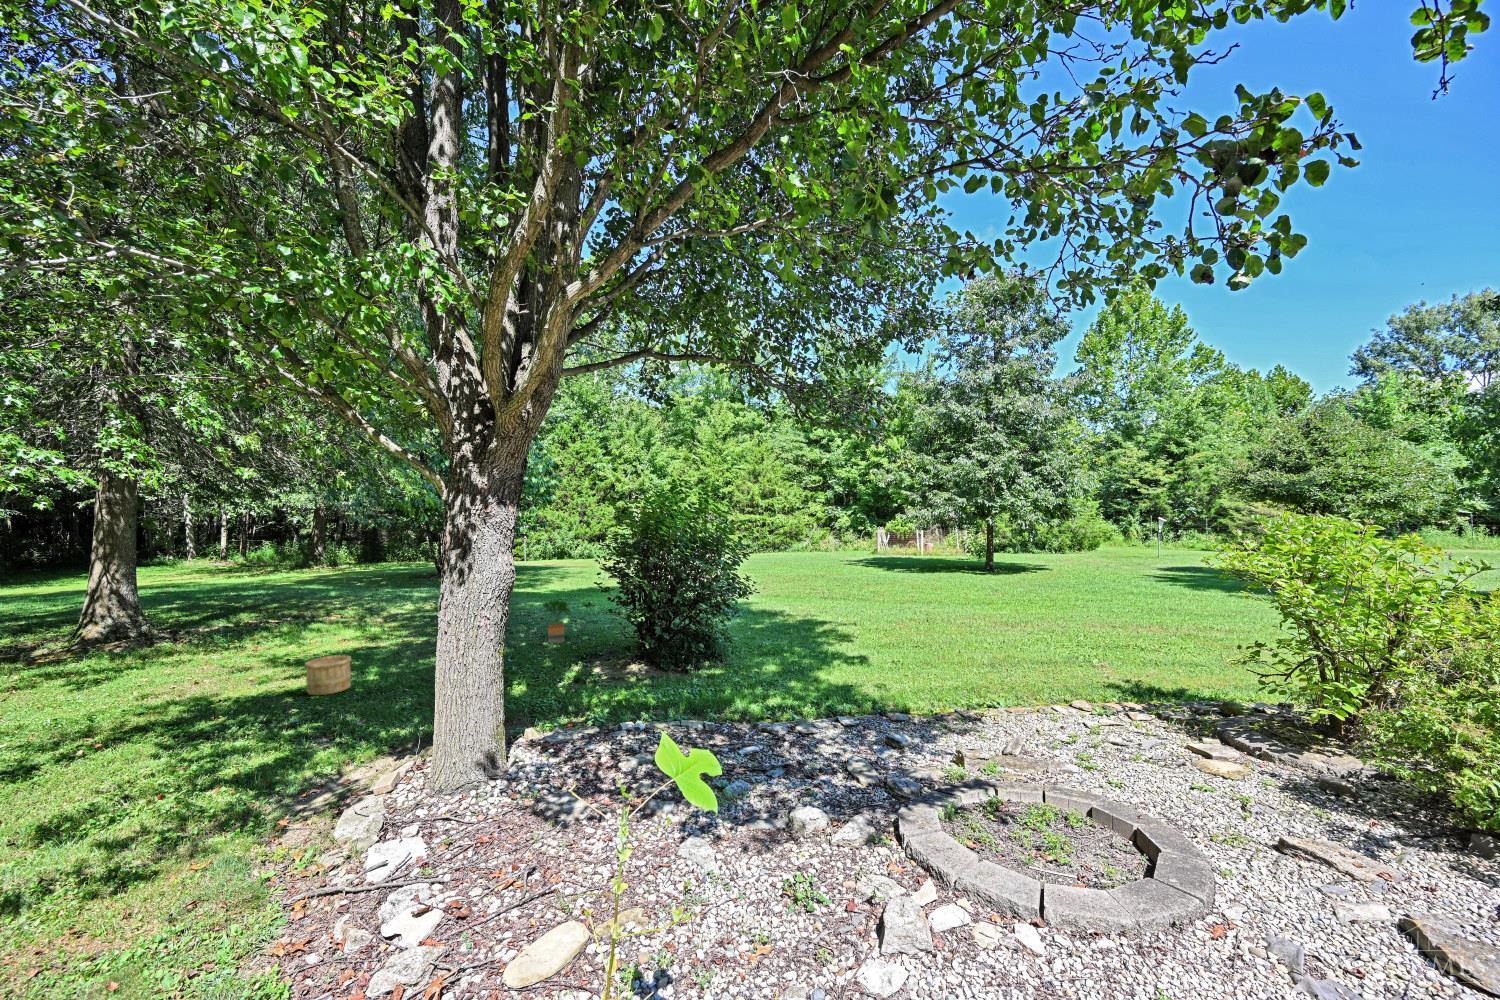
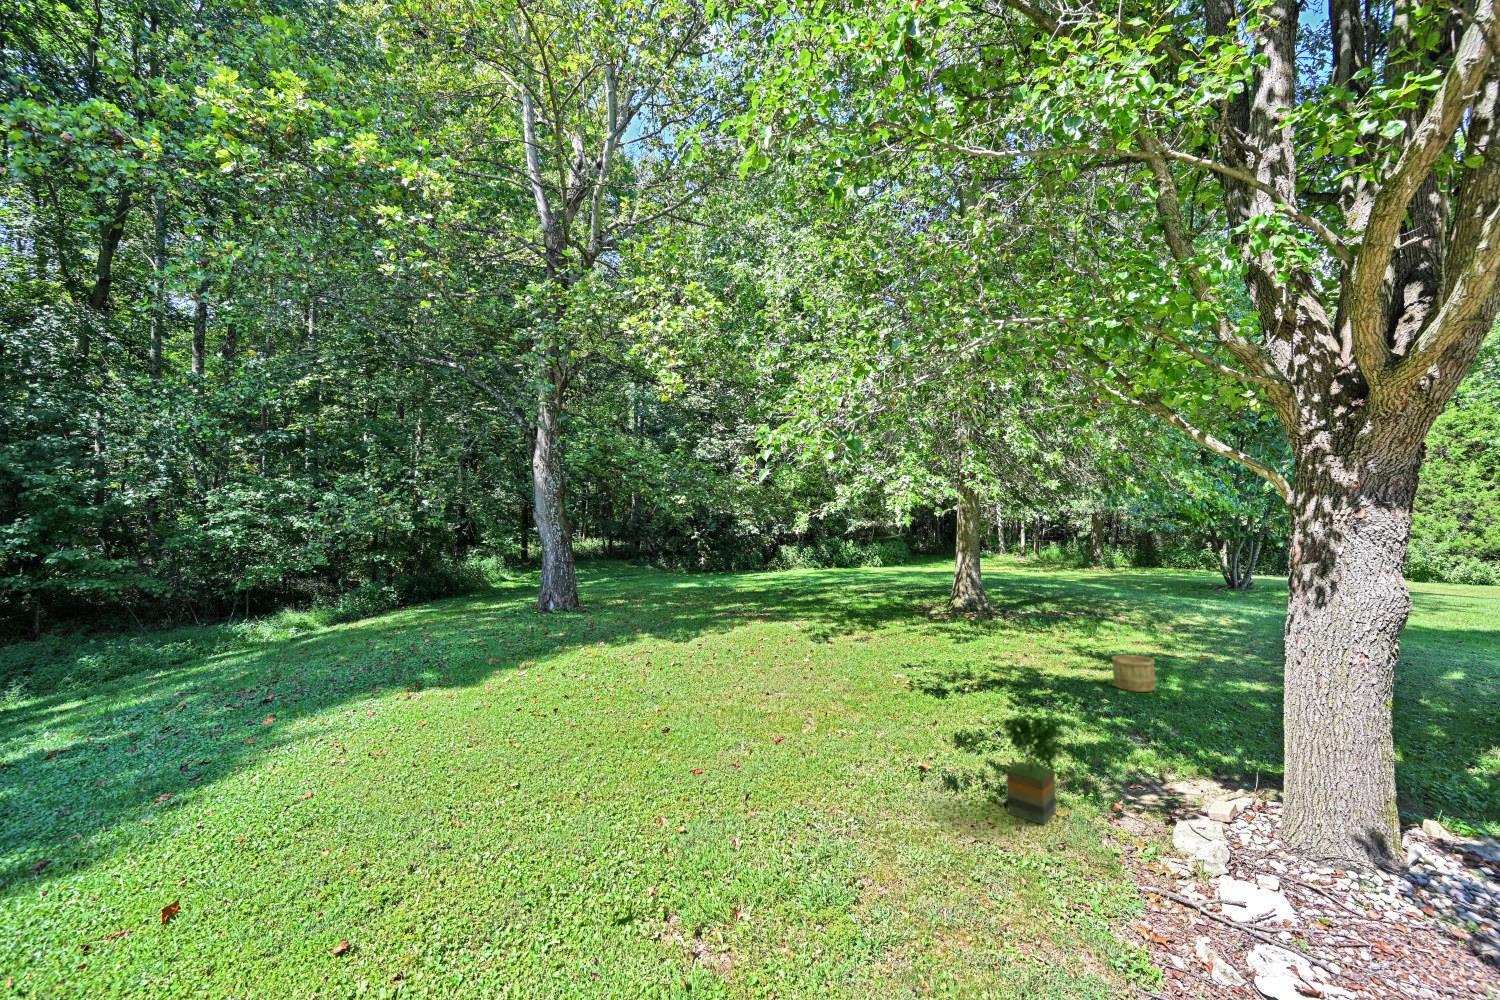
potted tree: present [543,600,571,643] -> present [1002,716,1065,825]

